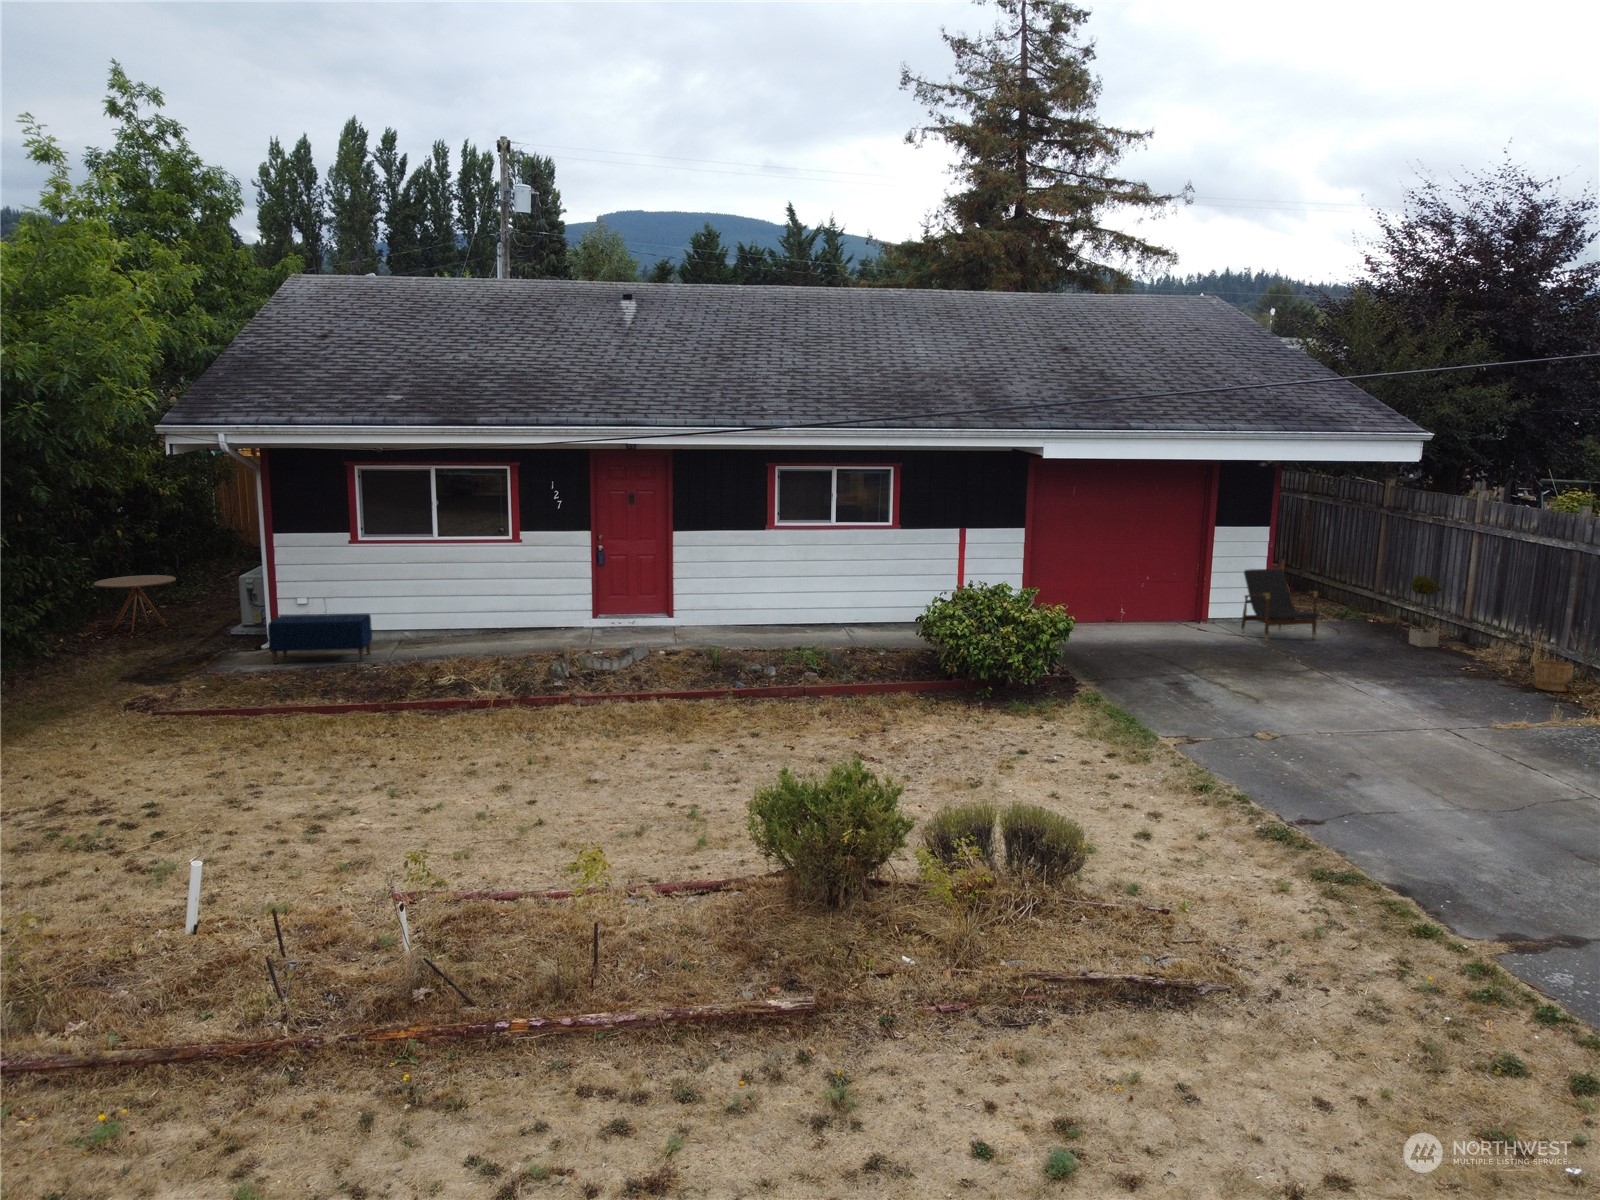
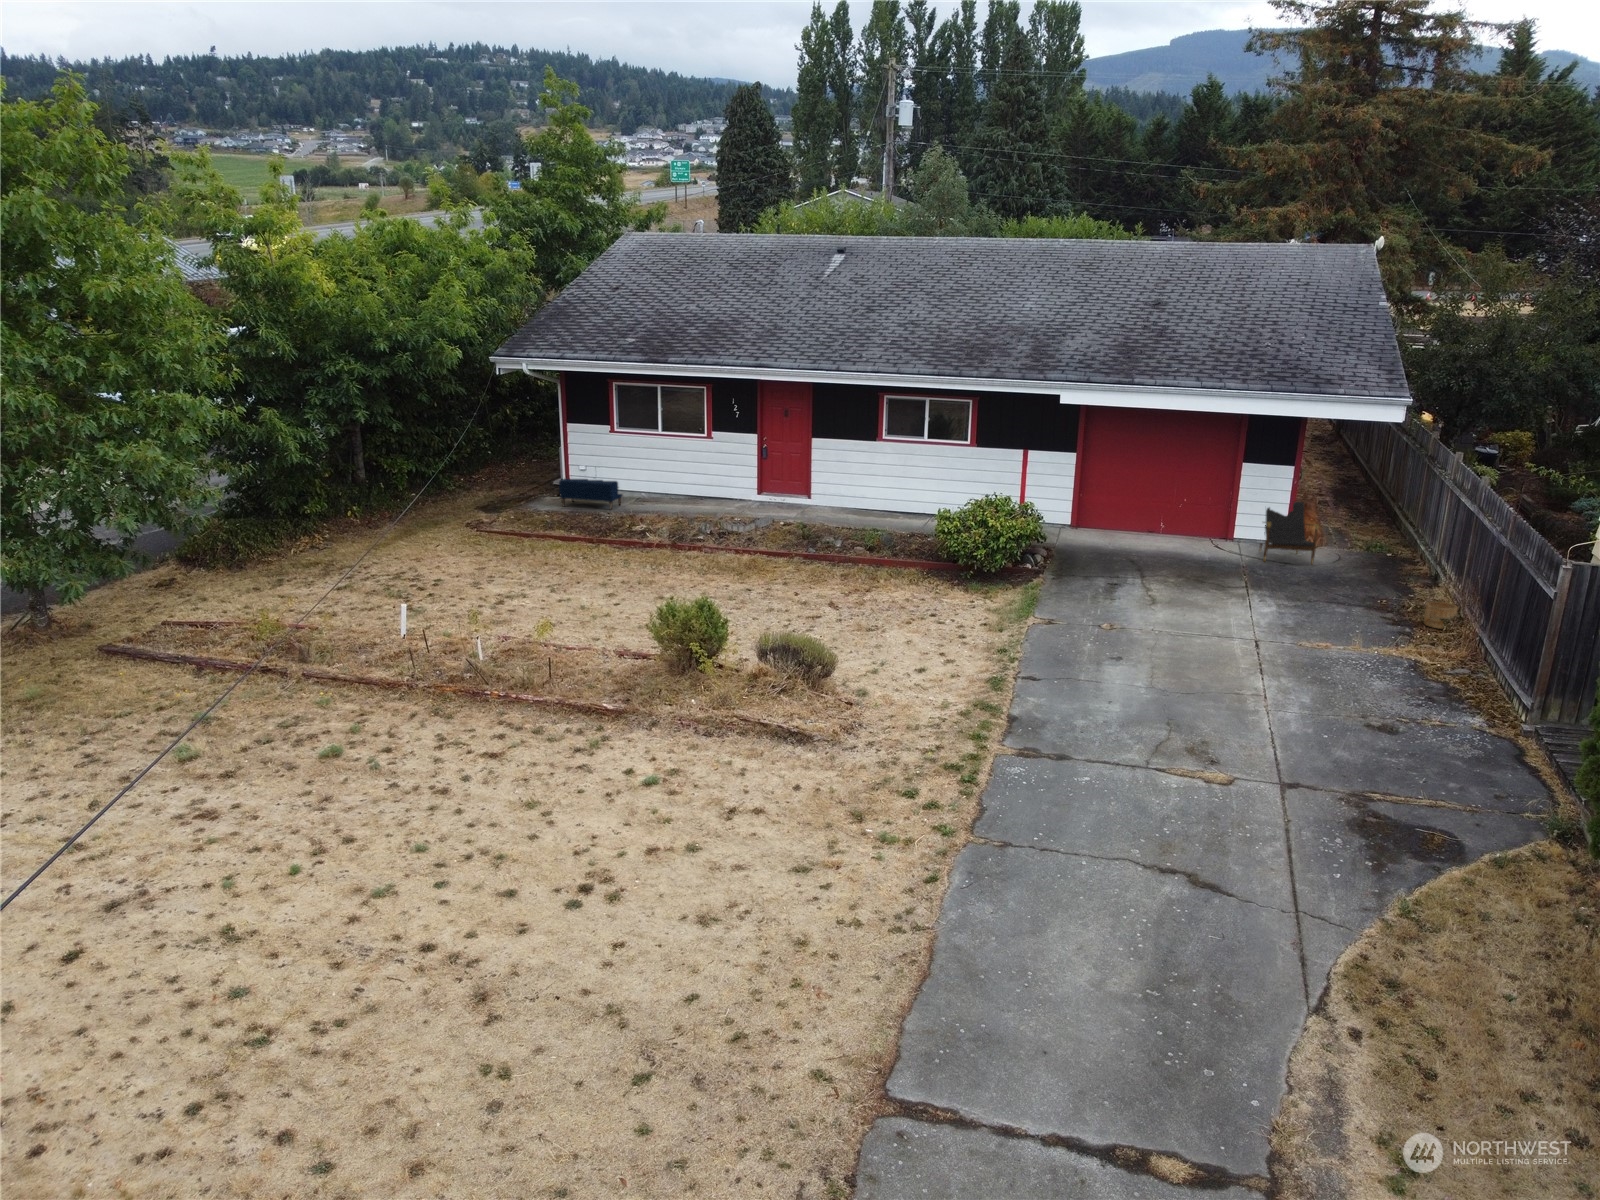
round table: present [94,575,176,633] -> none [488,441,534,477]
potted tree: present [1409,575,1441,647] -> none [1394,518,1426,582]

